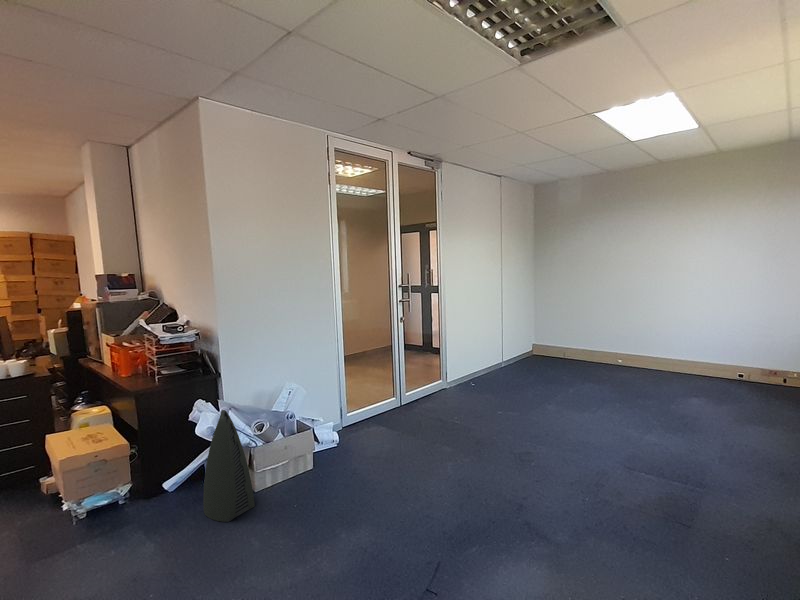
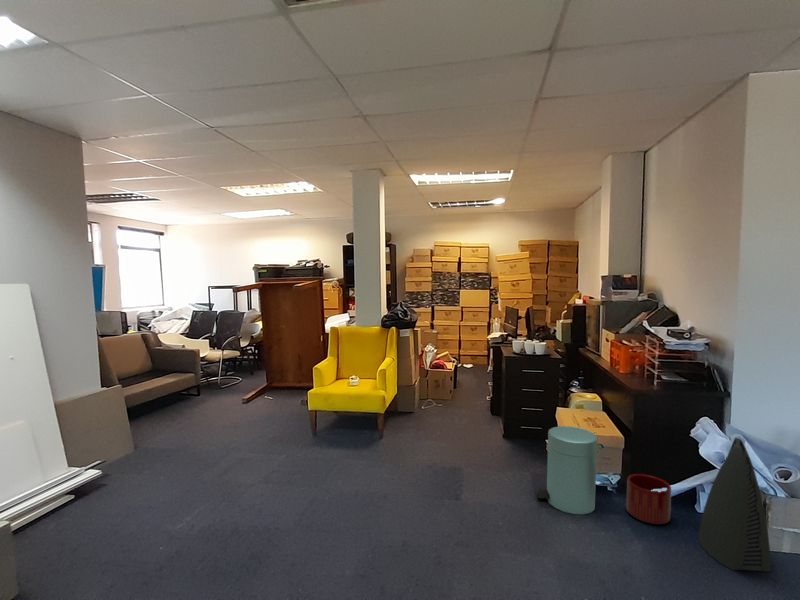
trash can: none [17,454,100,565] -> present [538,426,597,514]
planter: none [134,471,180,522] -> present [626,474,671,524]

